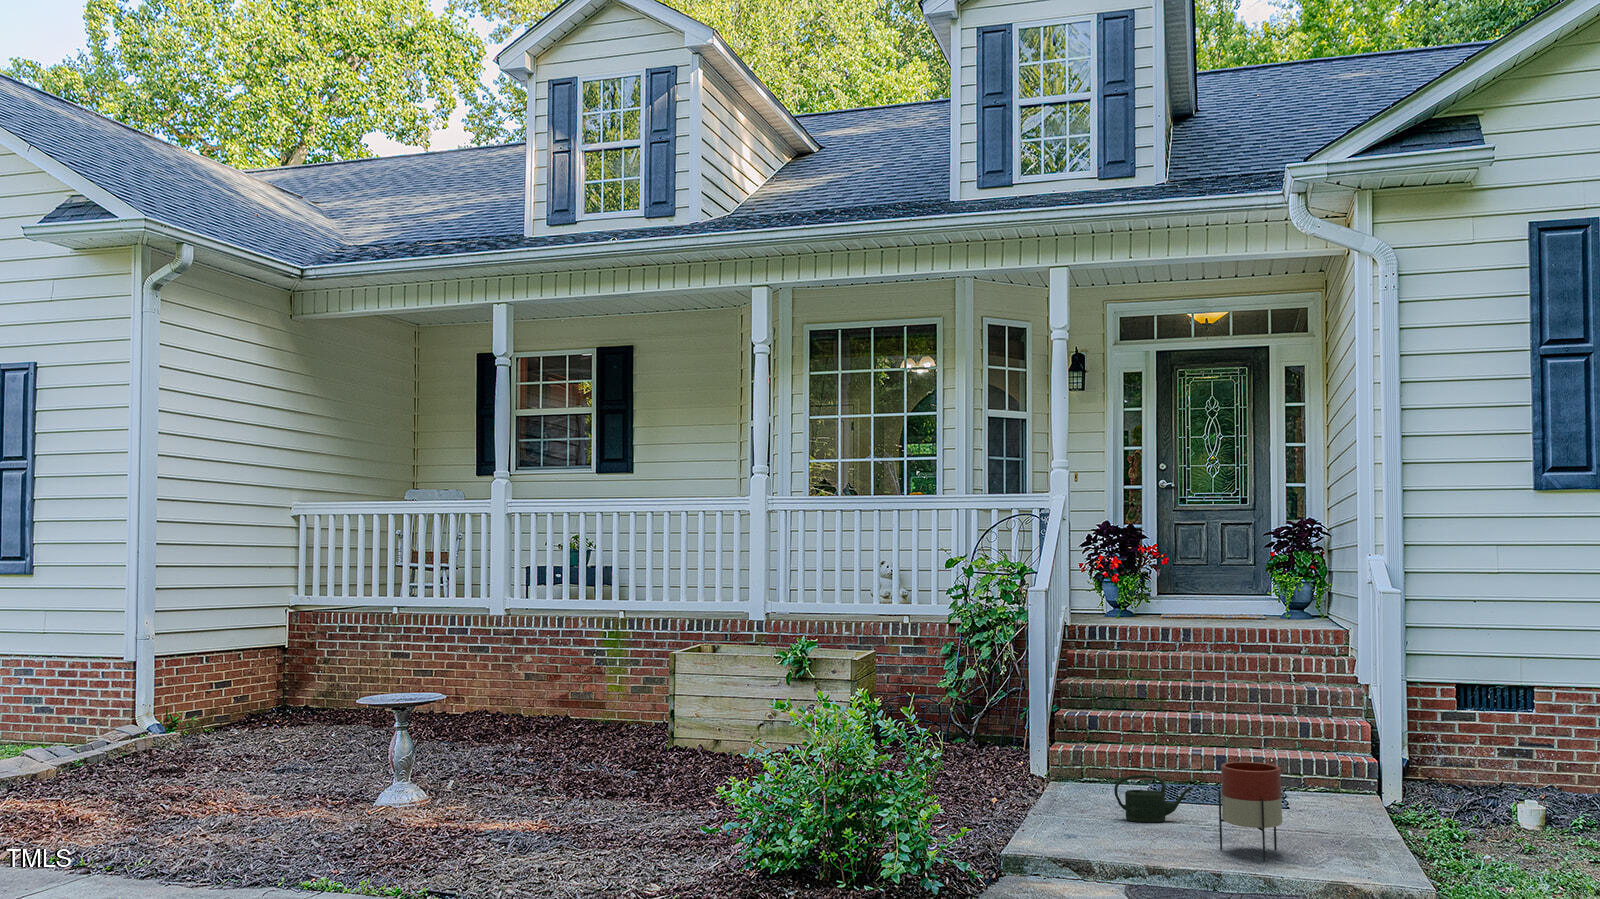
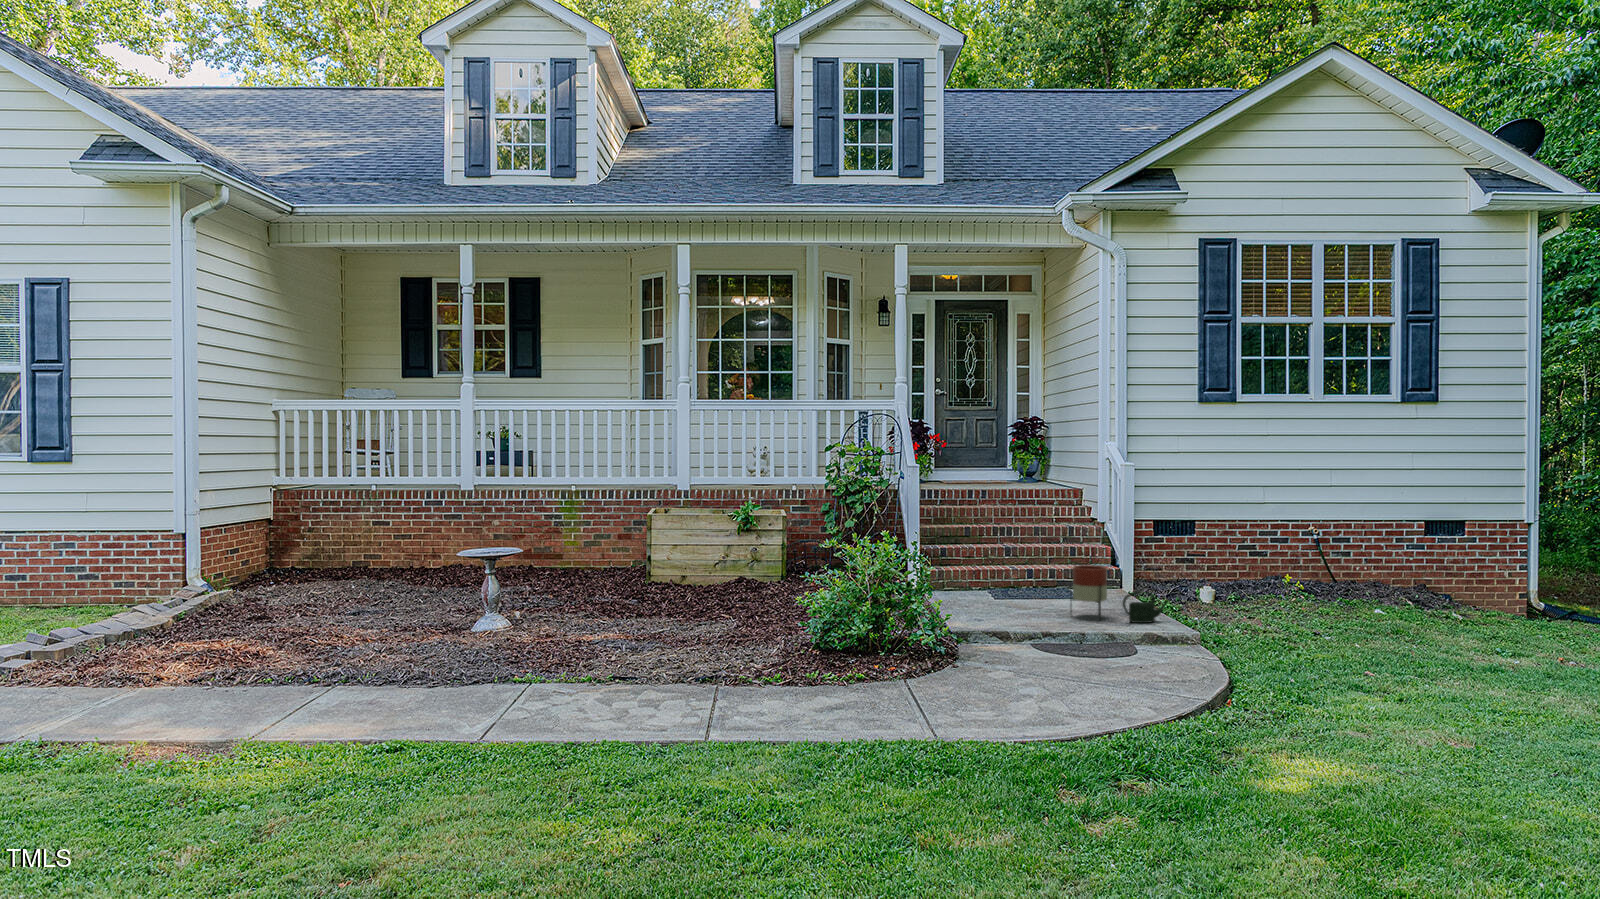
watering can: present [1114,775,1192,822] -> present [1122,592,1170,623]

